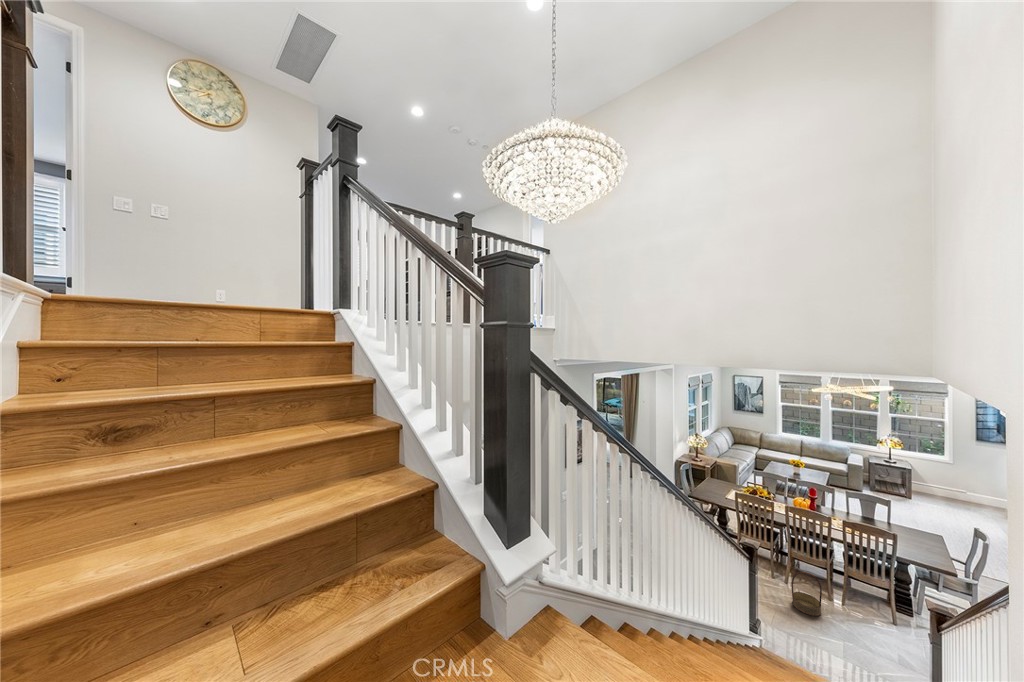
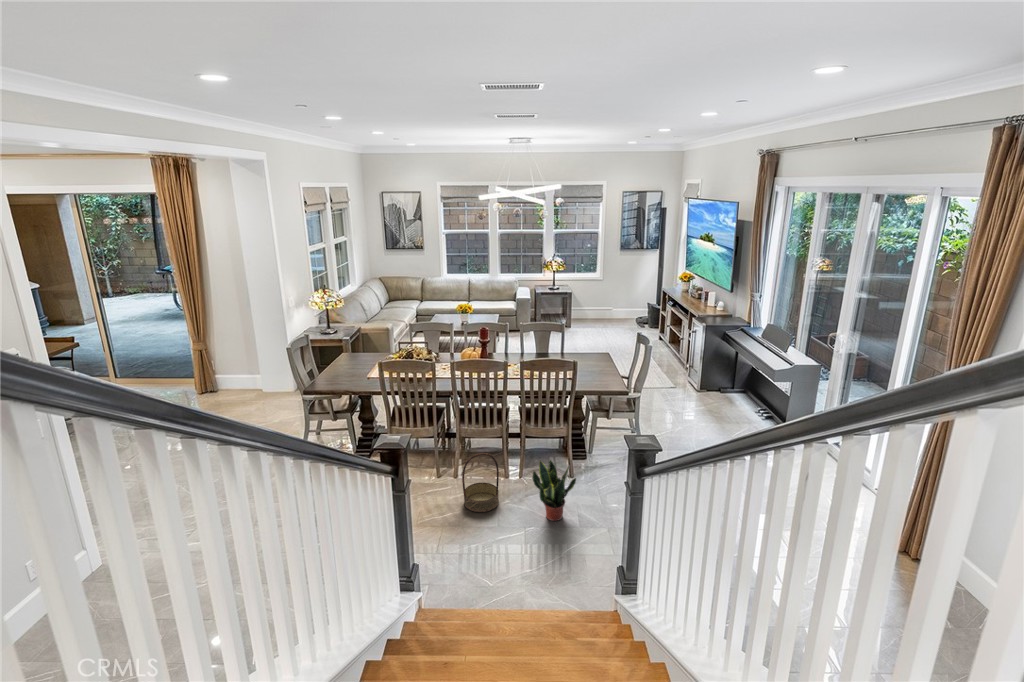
potted plant: none [851,595,894,649] -> present [532,460,576,521]

